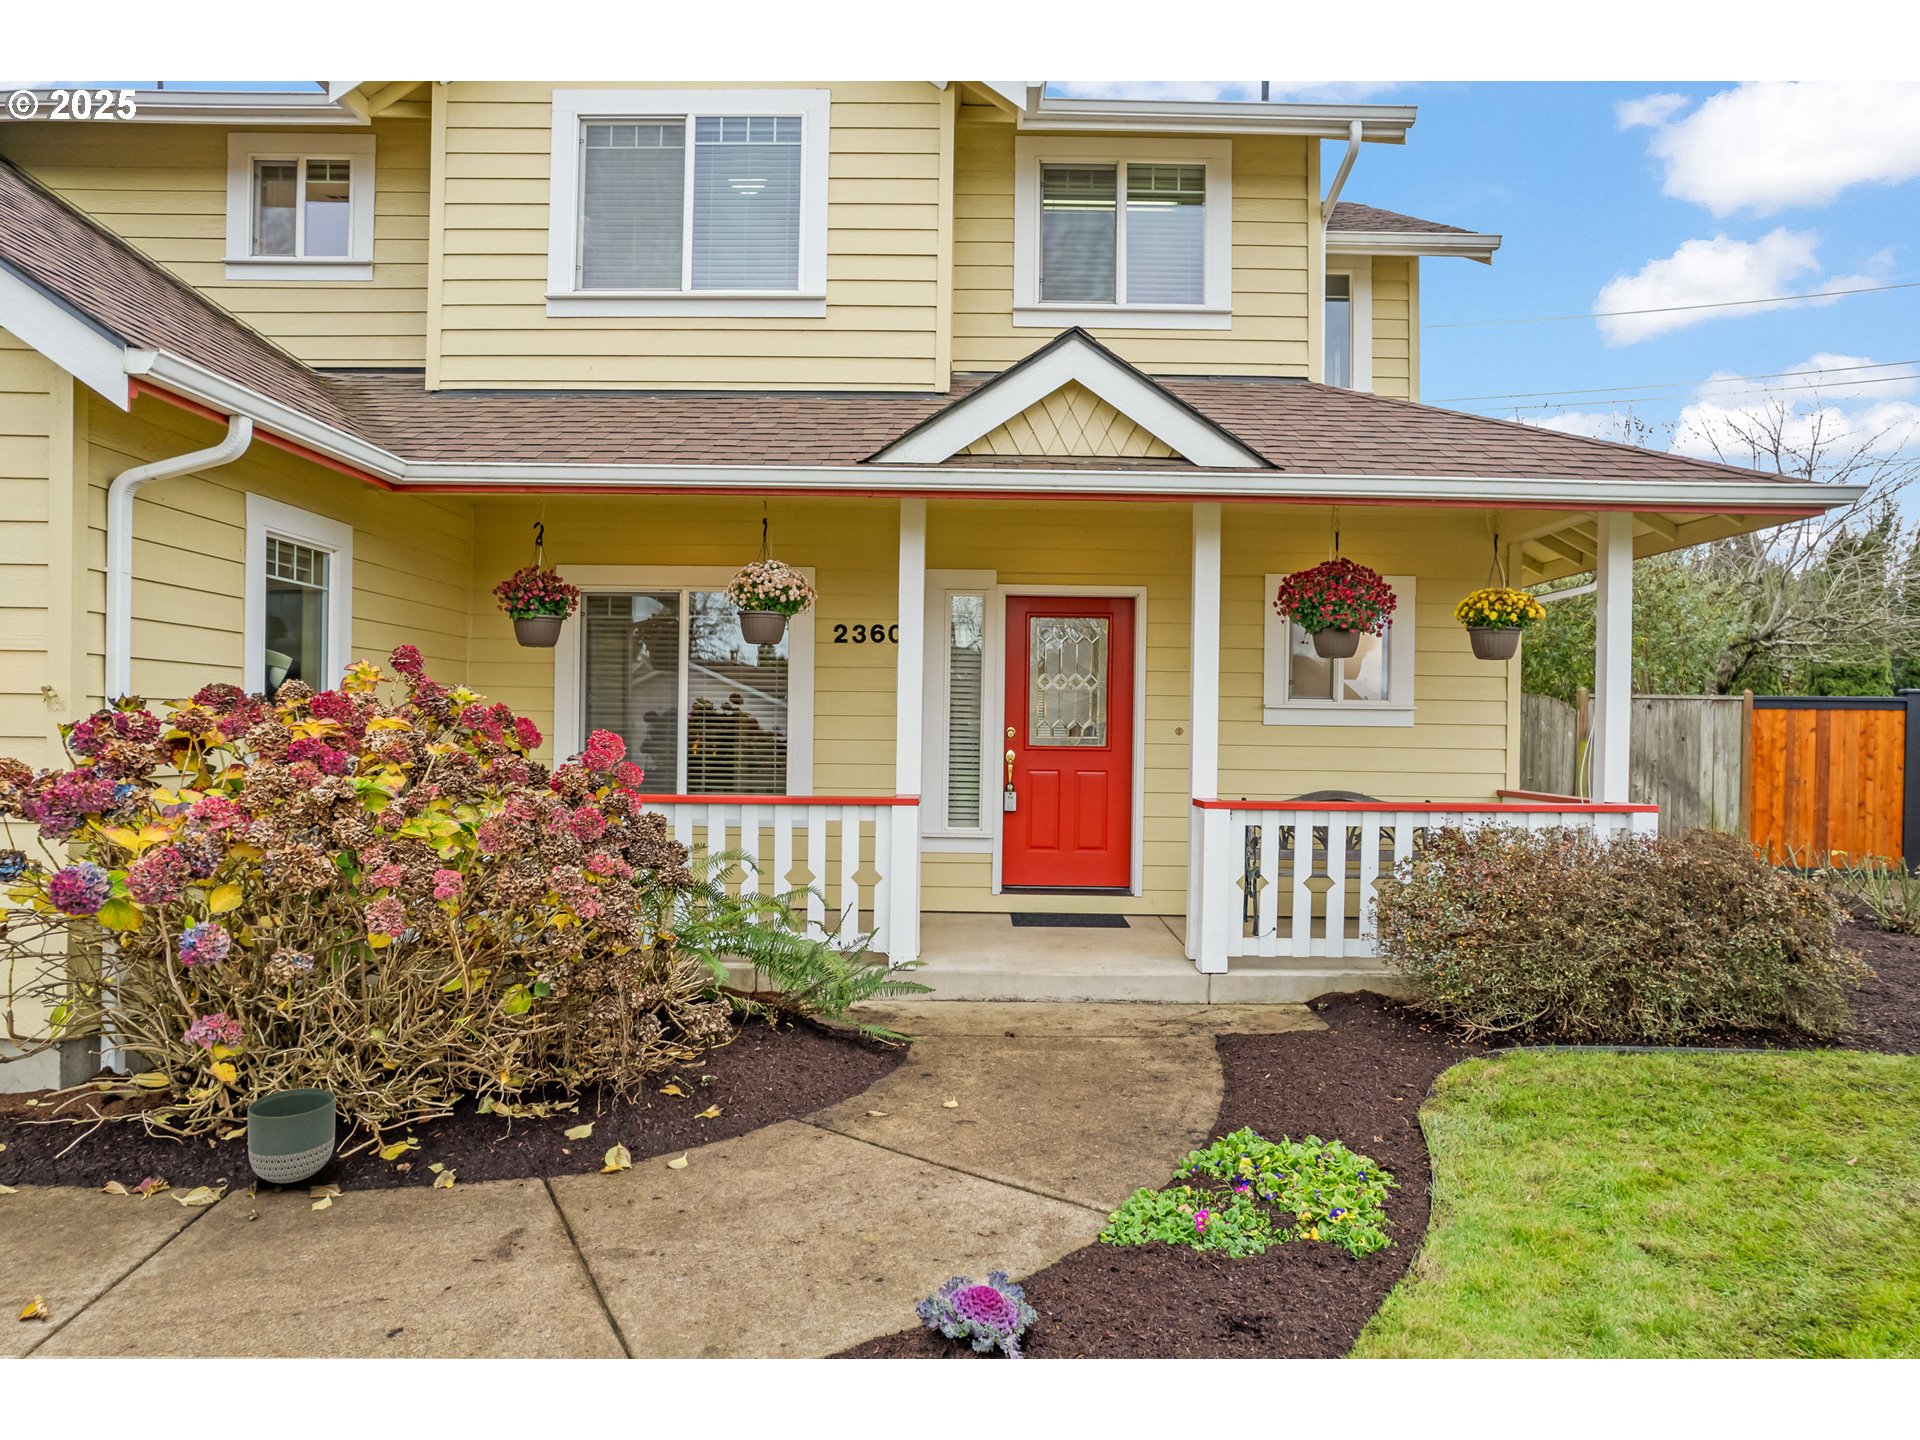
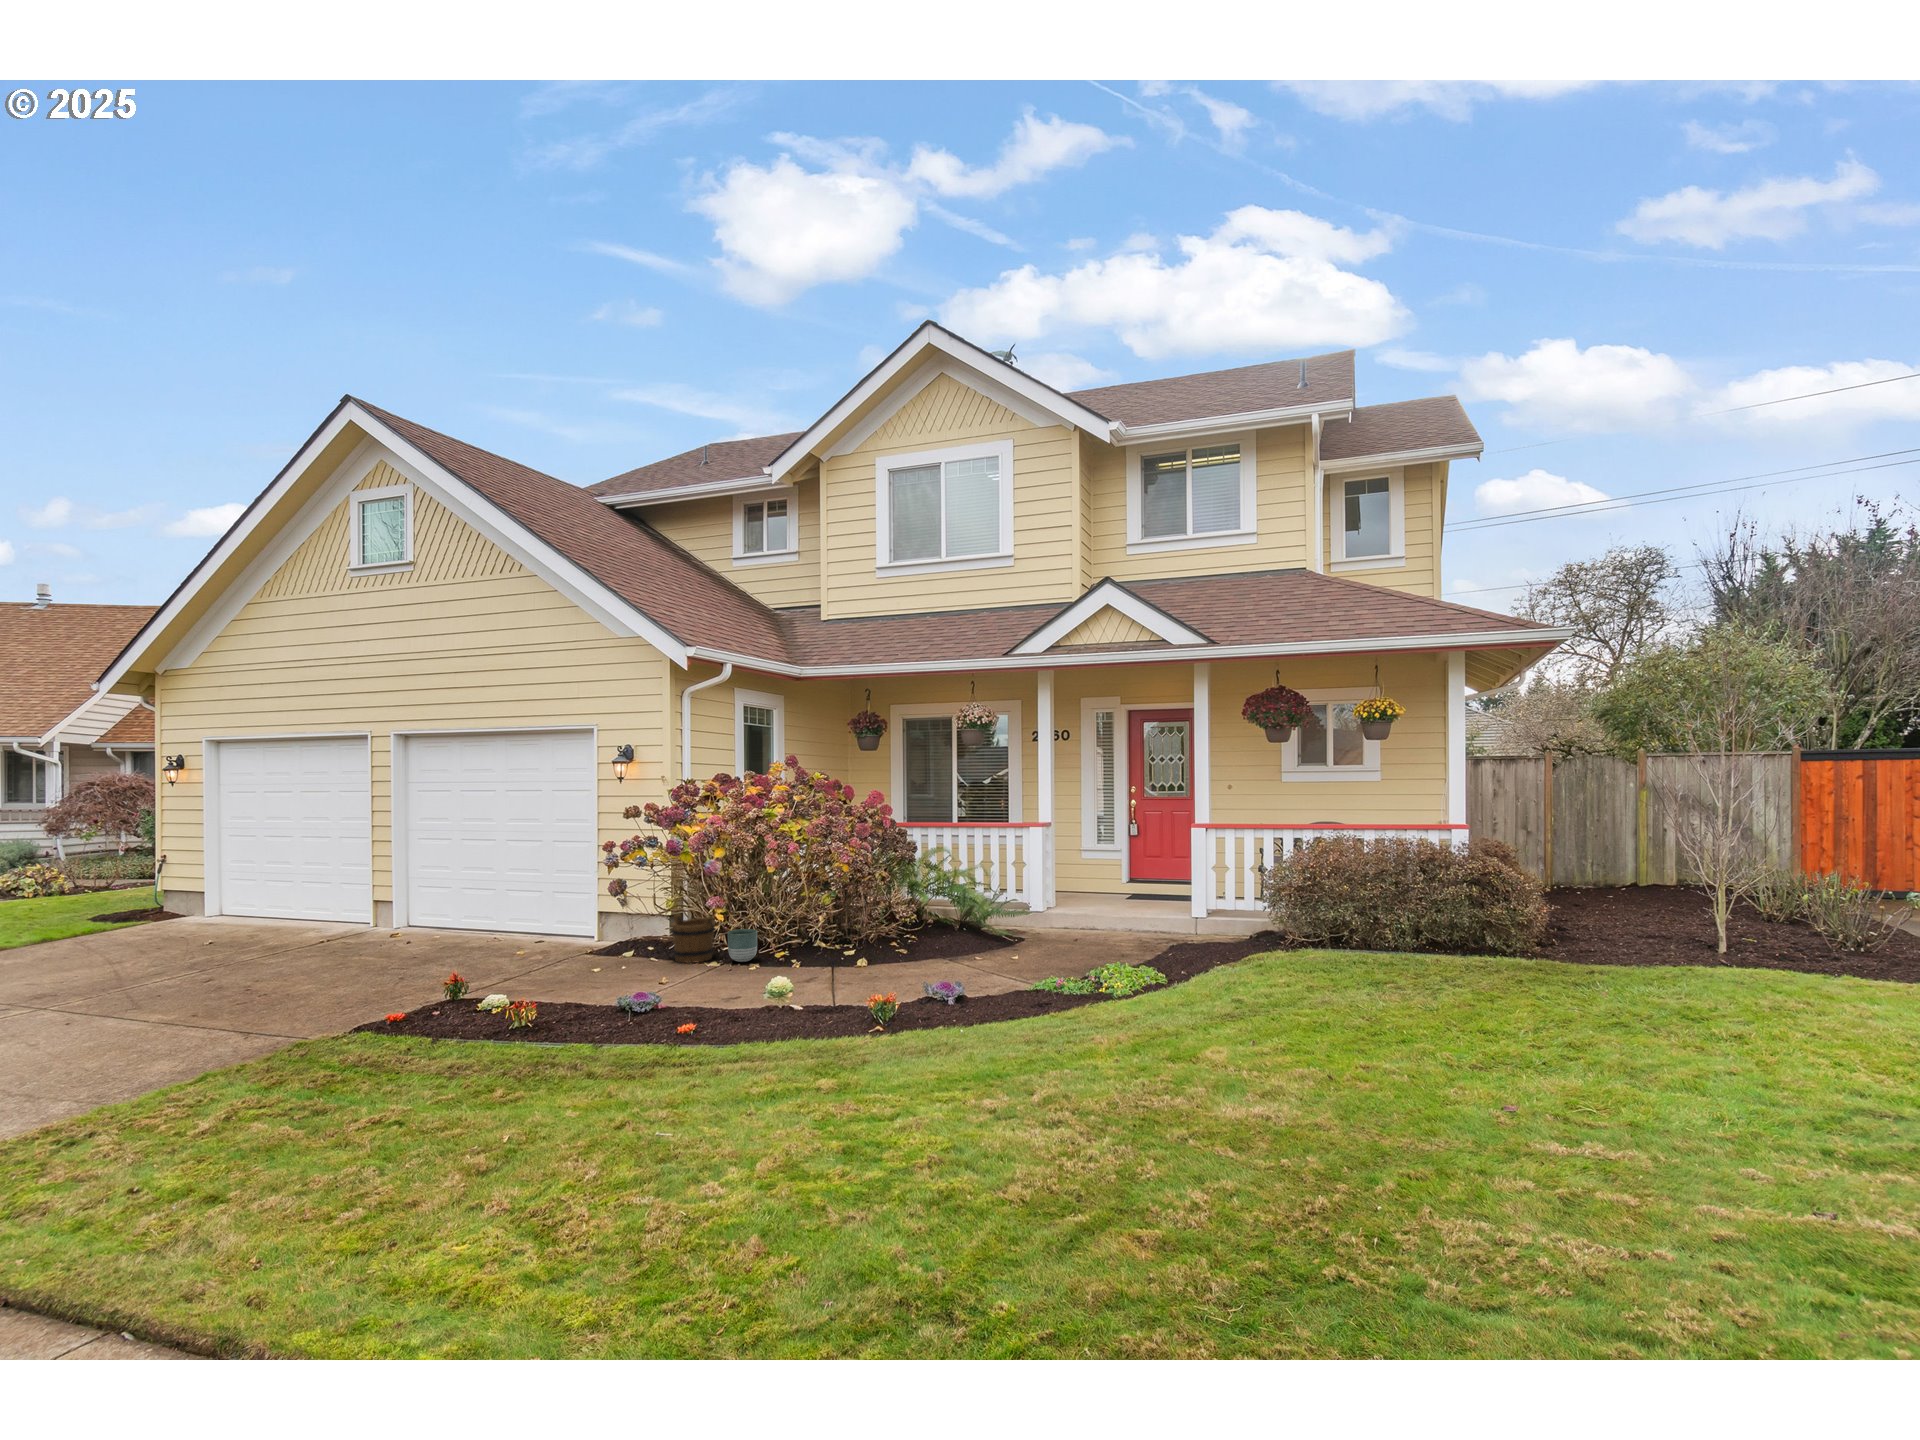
bucket: none [64,1059,210,1203] -> present [671,914,716,963]

